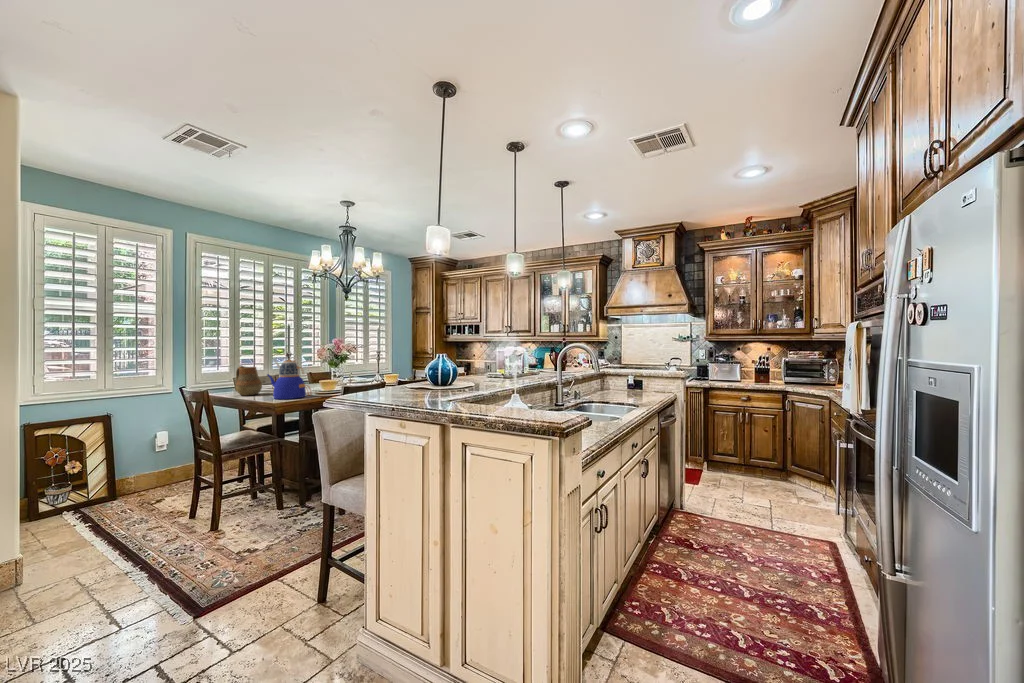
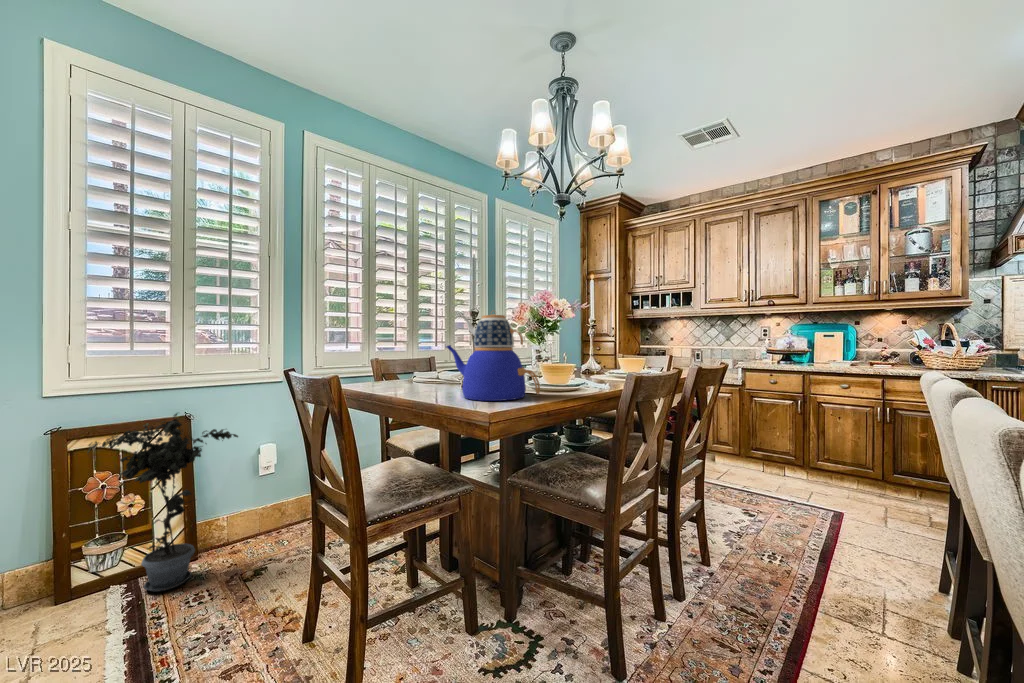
pitcher: present [236,366,262,396] -> none [382,331,429,390]
potted plant: none [53,412,146,512] -> present [87,413,238,592]

